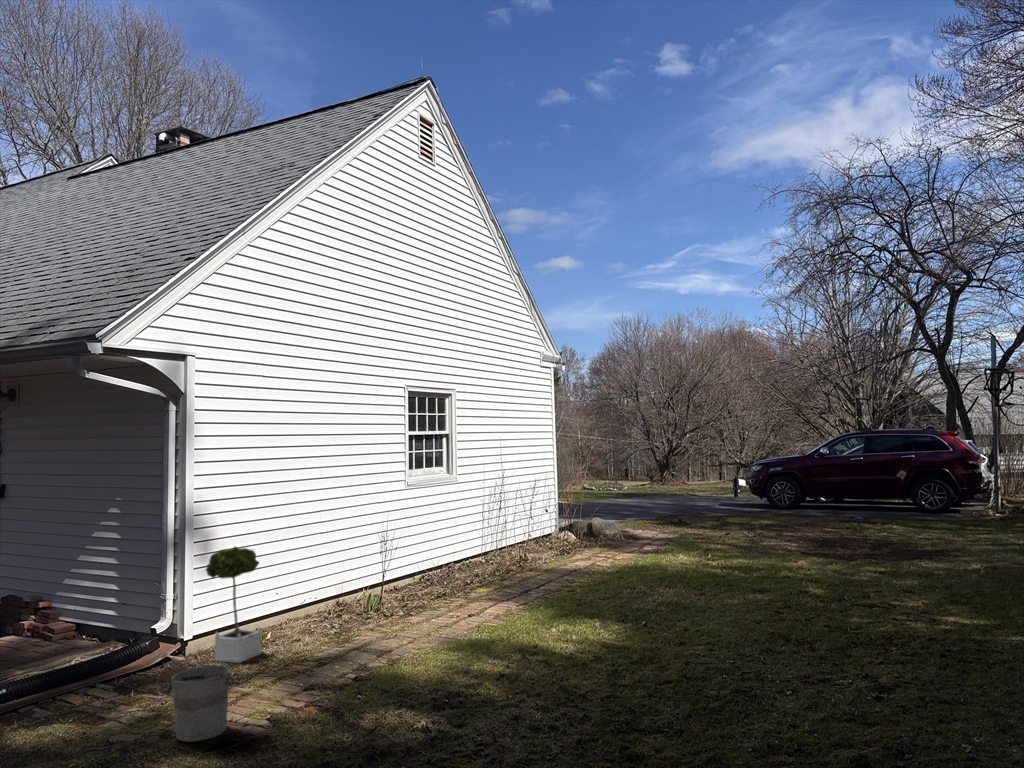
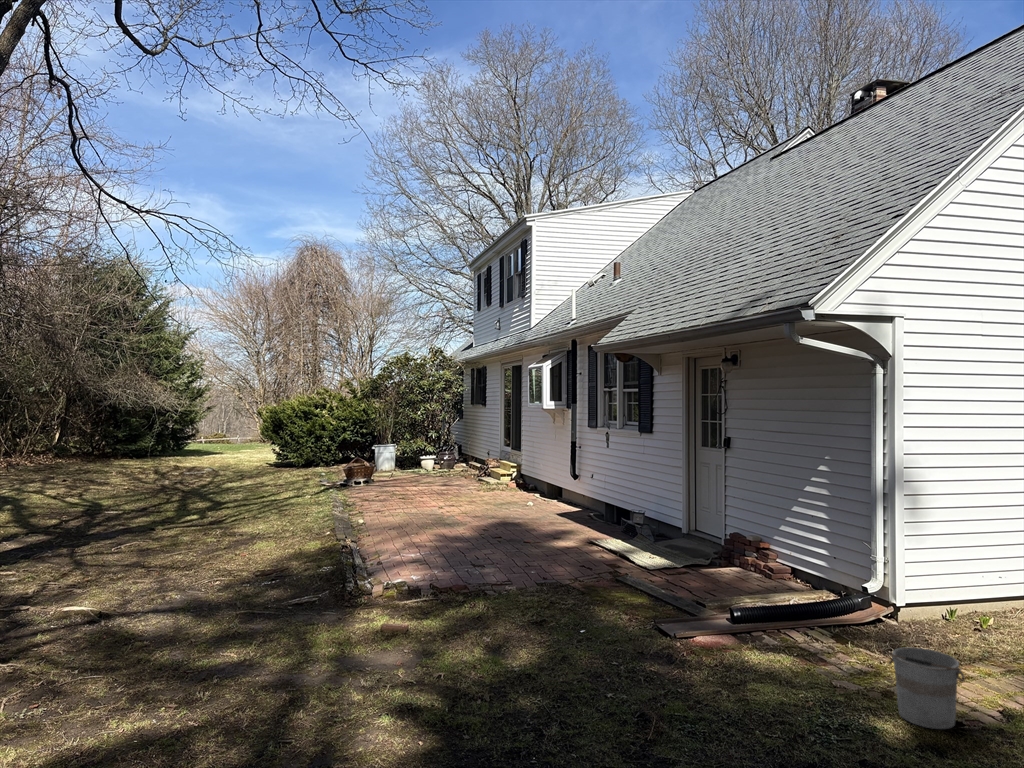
potted tree: present [206,547,261,663] -> none [919,521,985,646]

